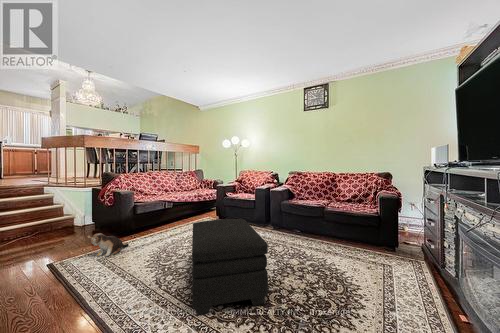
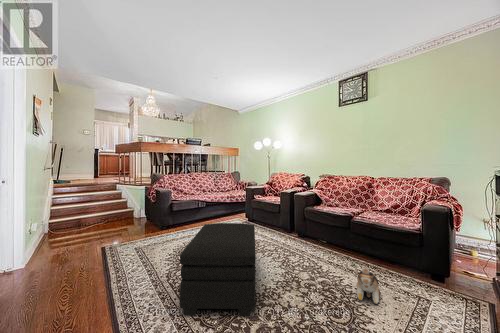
plush toy: present [87,233,129,256] -> present [357,269,380,304]

